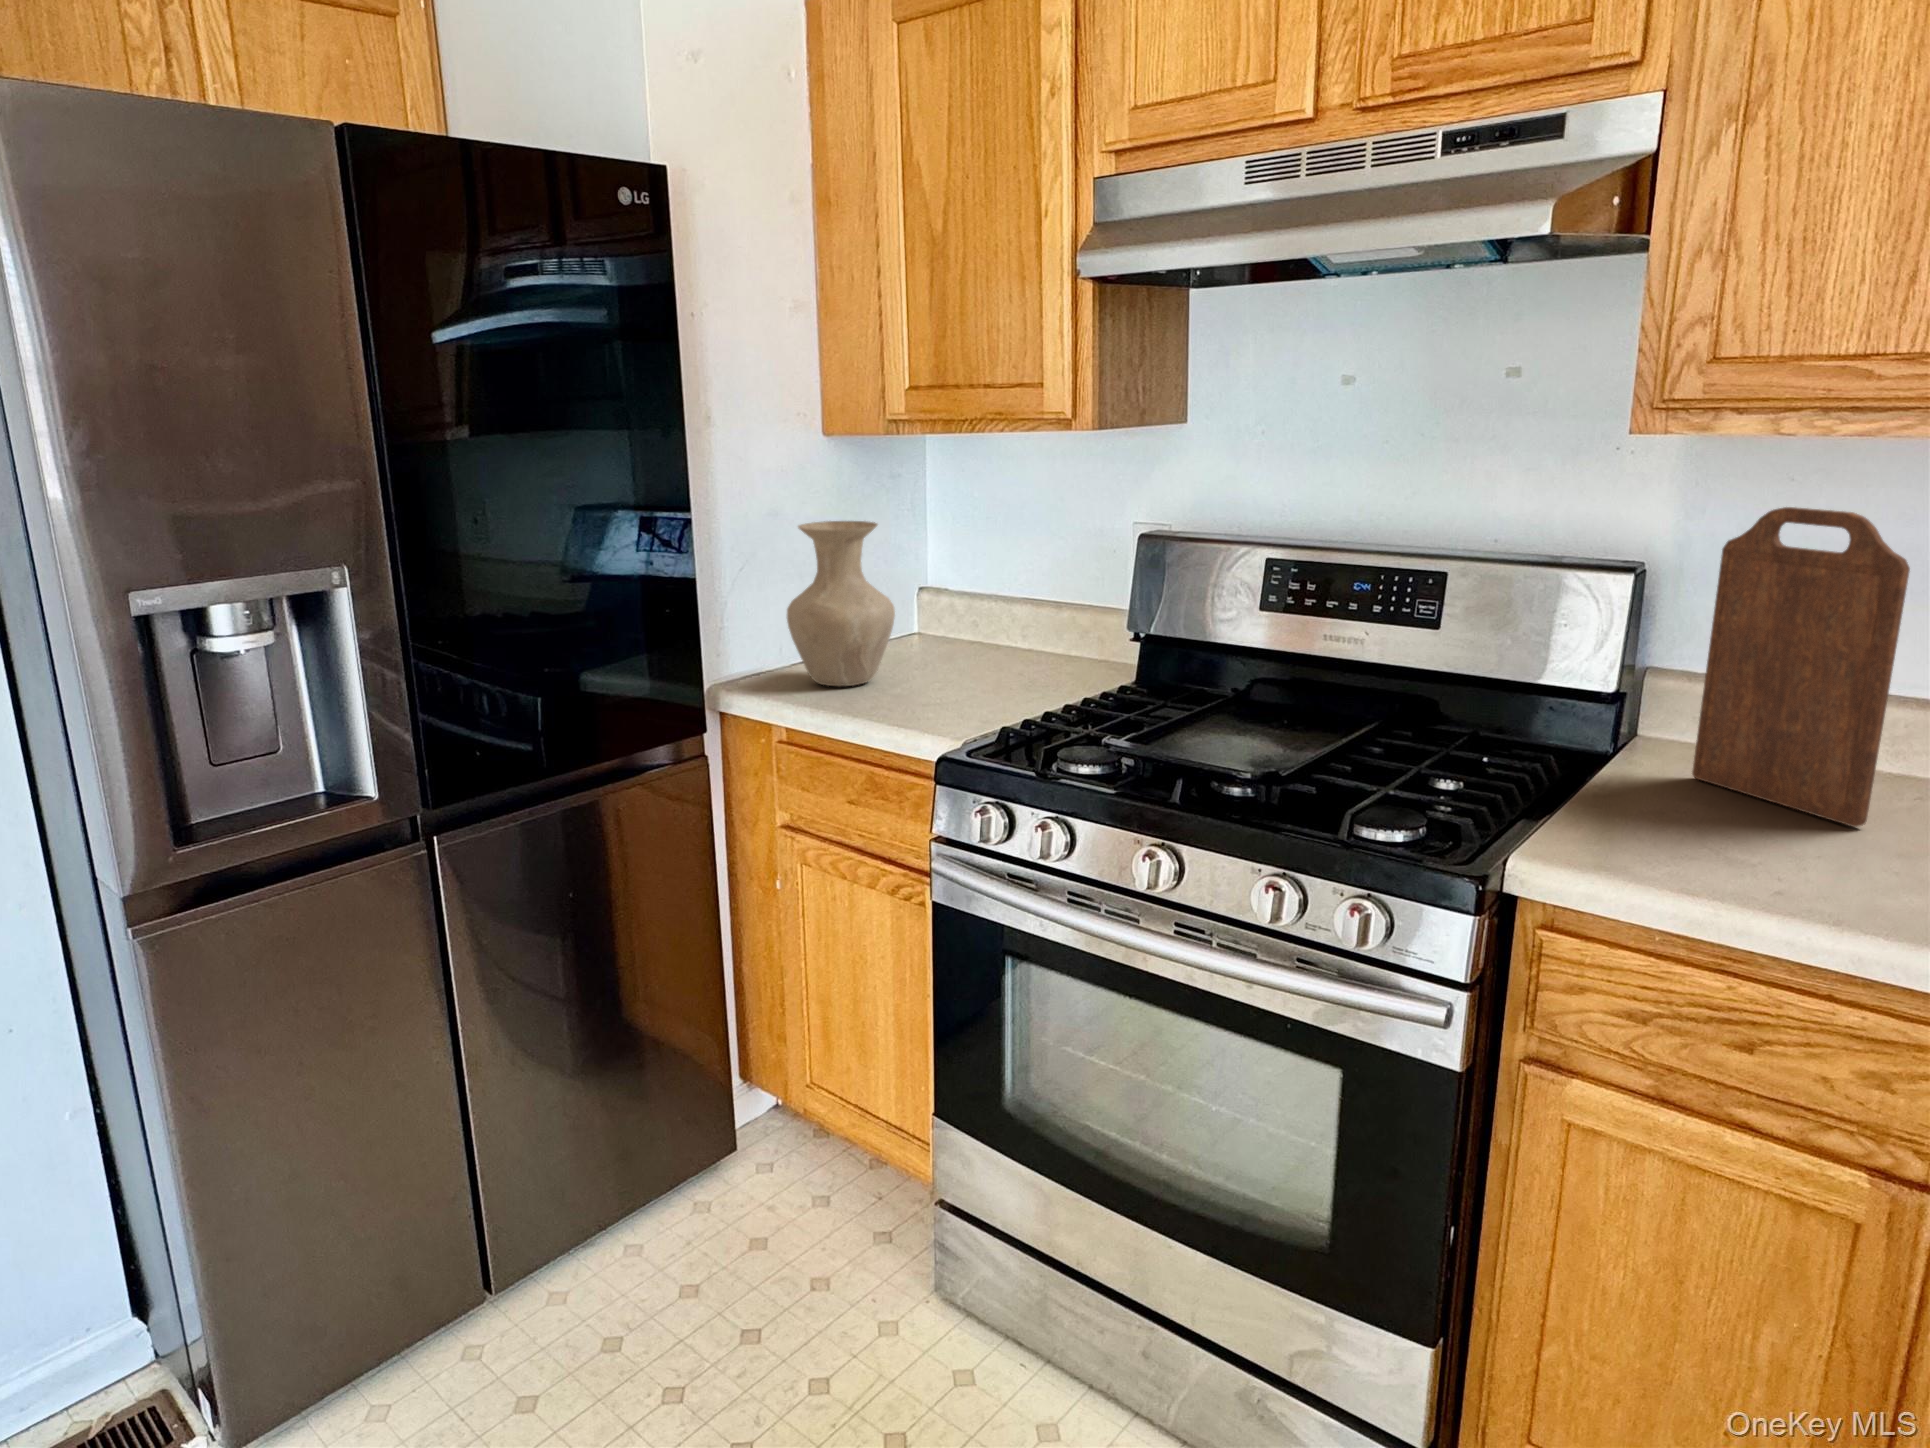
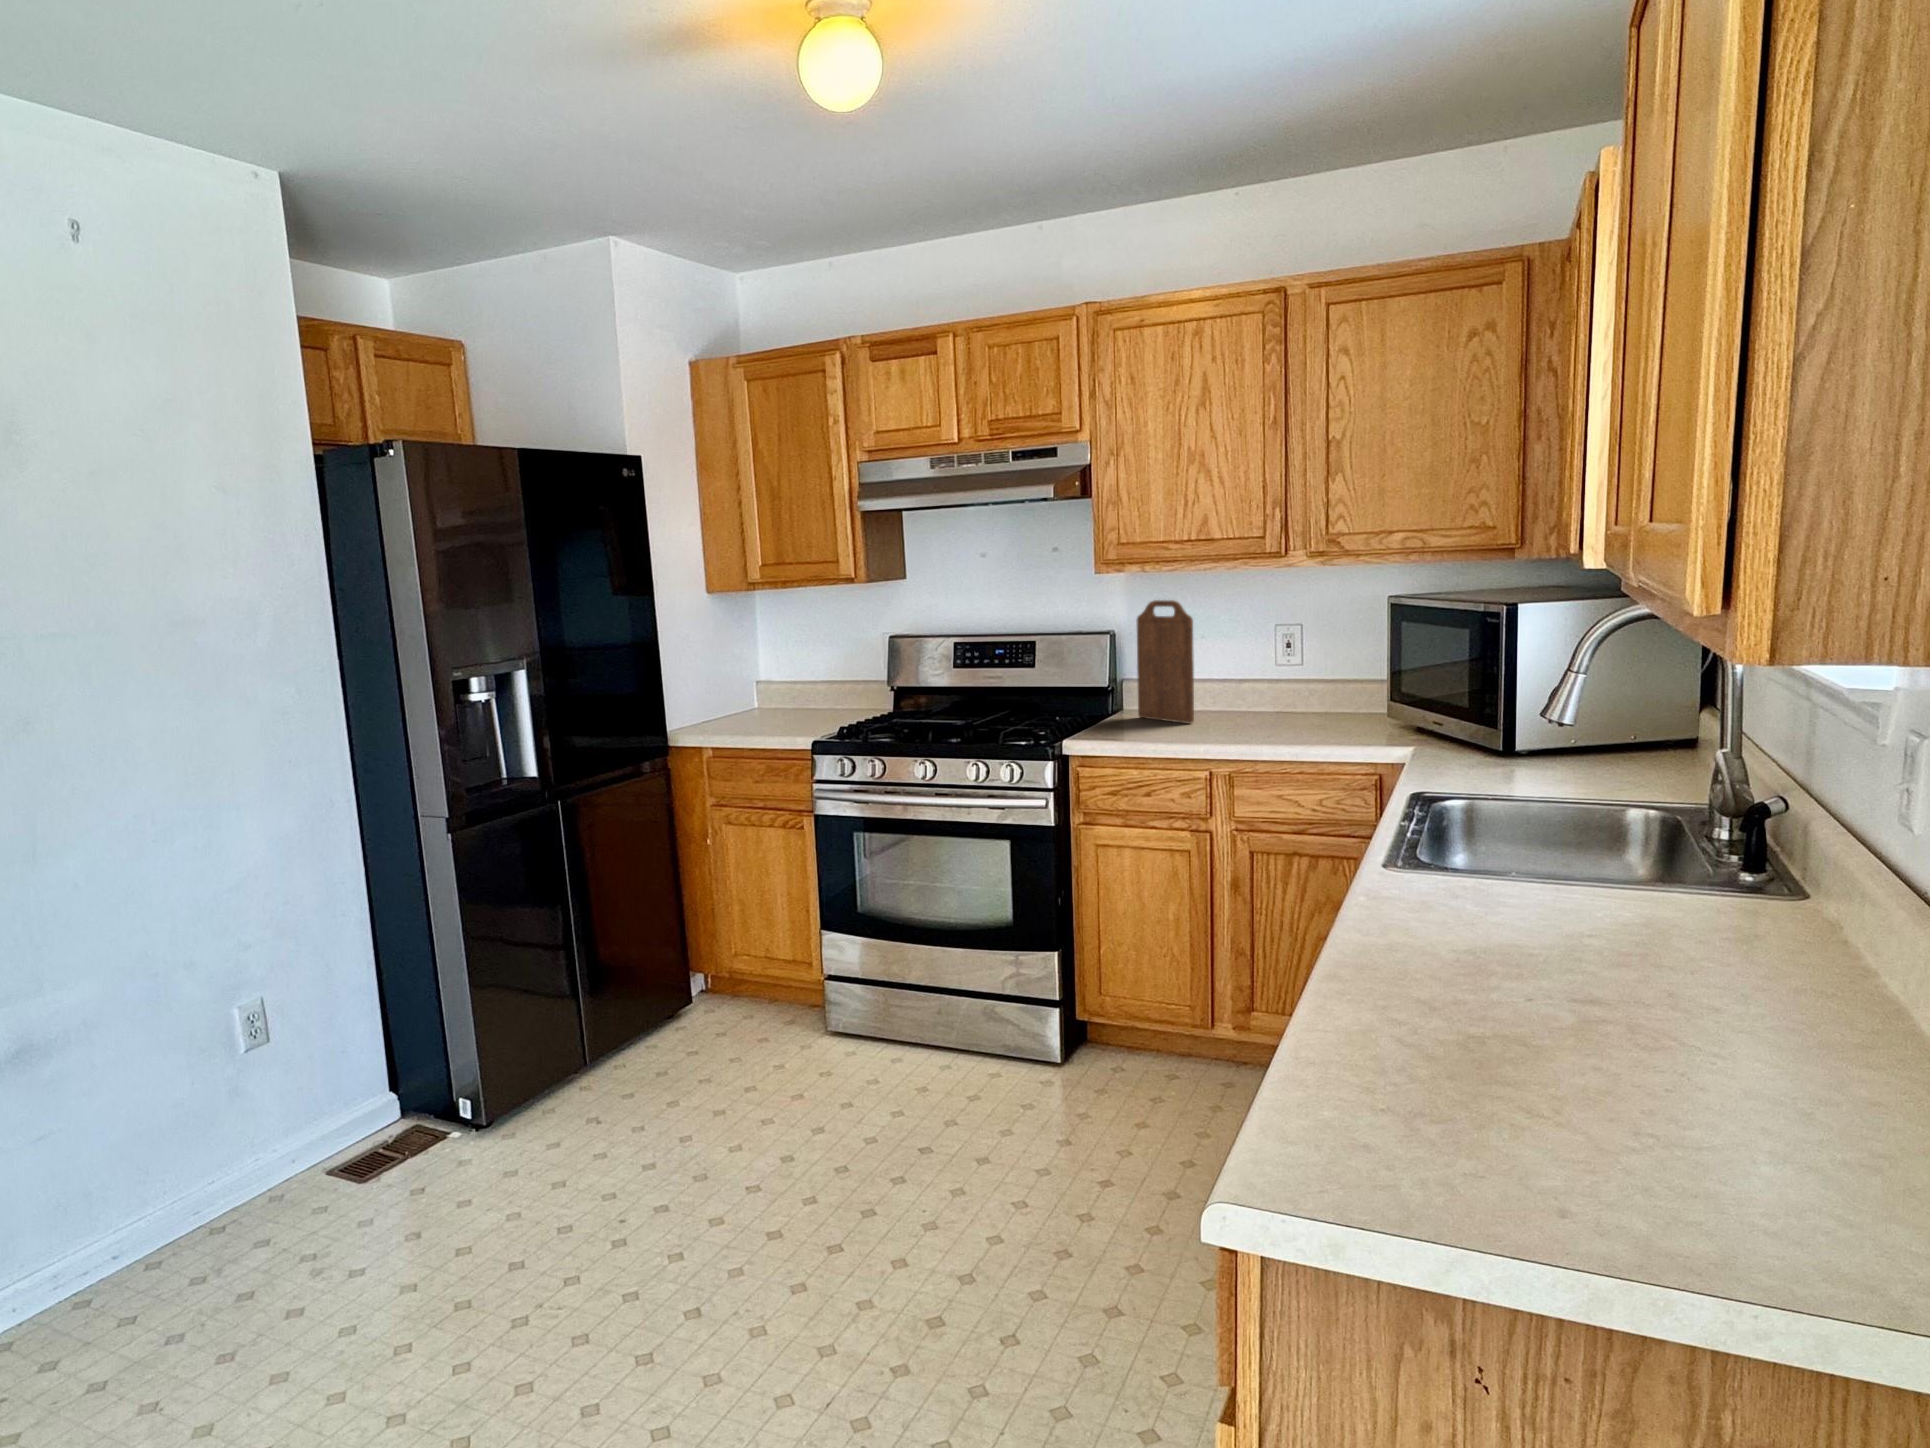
vase: present [787,521,895,686] -> none [704,637,764,726]

